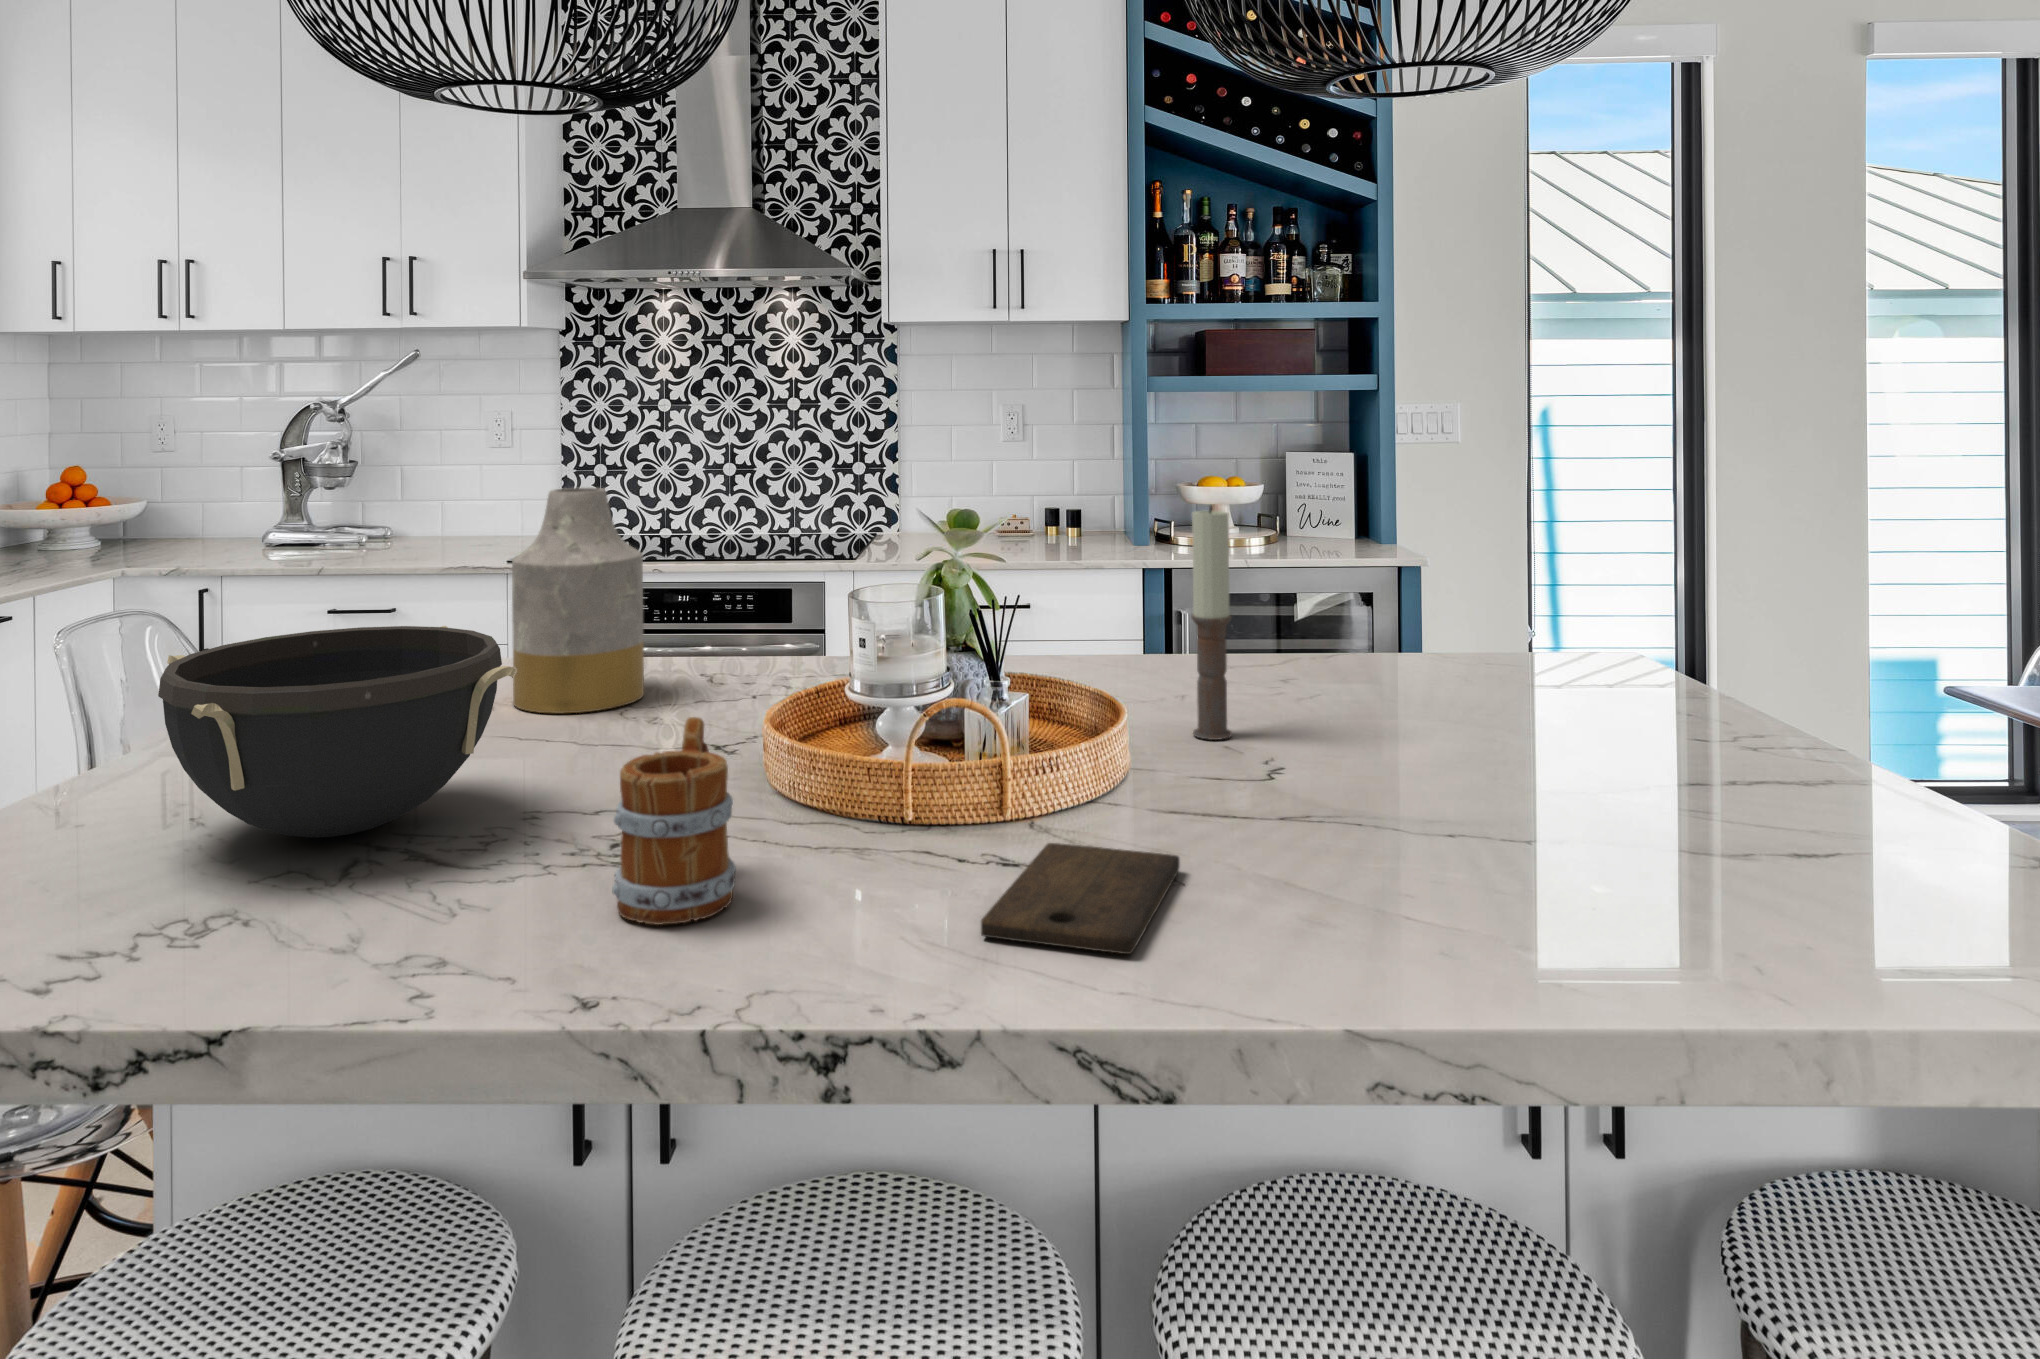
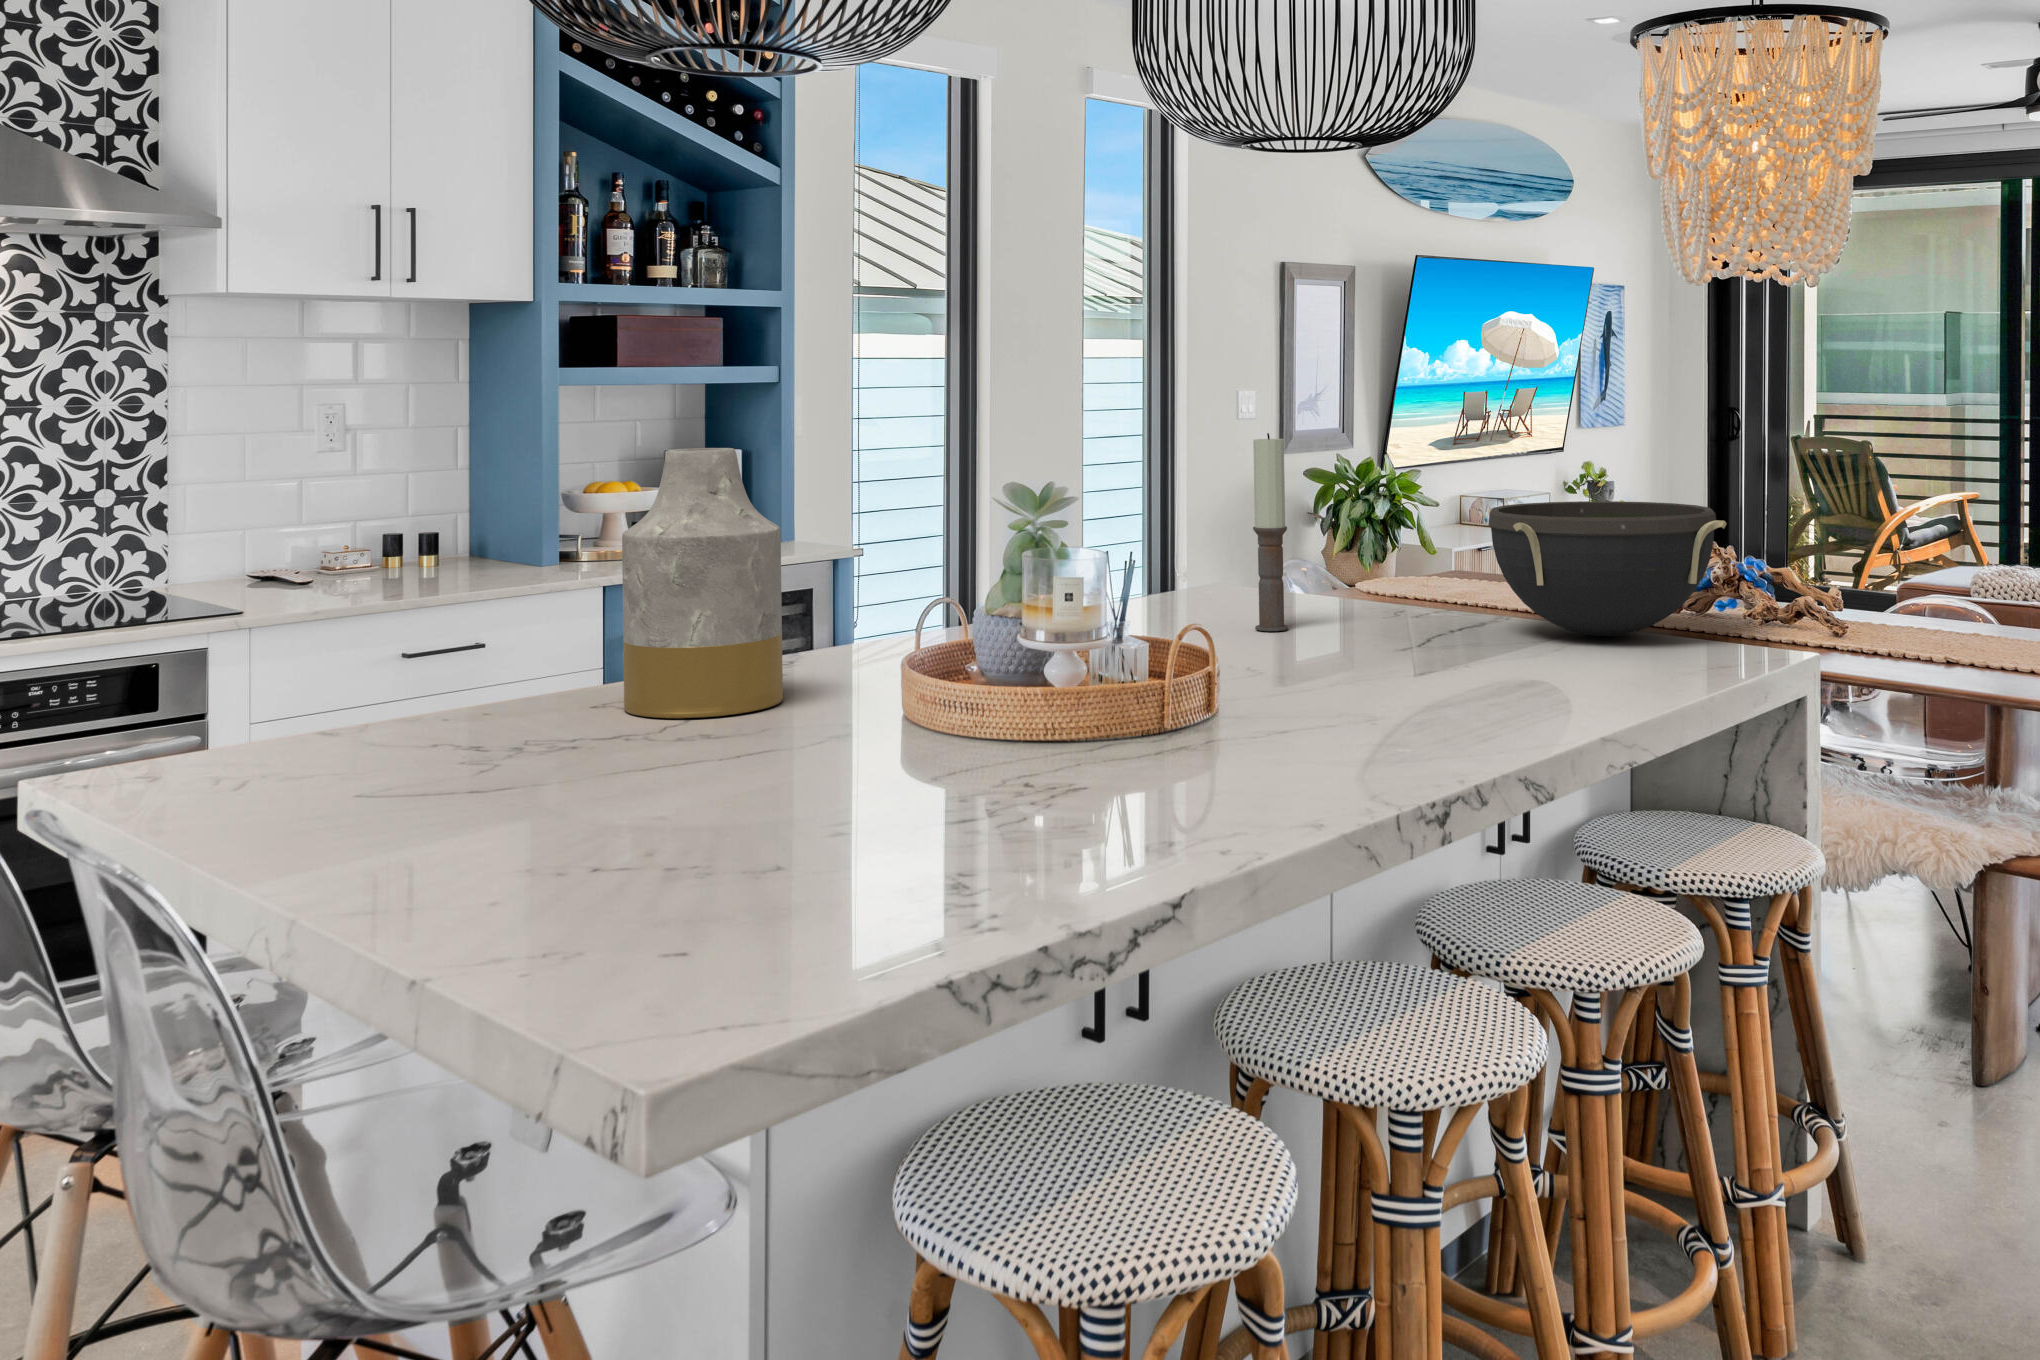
bowl: present [158,626,516,838] -> present [1488,501,1727,636]
mug: present [612,717,736,925] -> none [1327,589,1466,744]
cutting board: present [981,843,1180,954] -> none [1467,657,1667,701]

